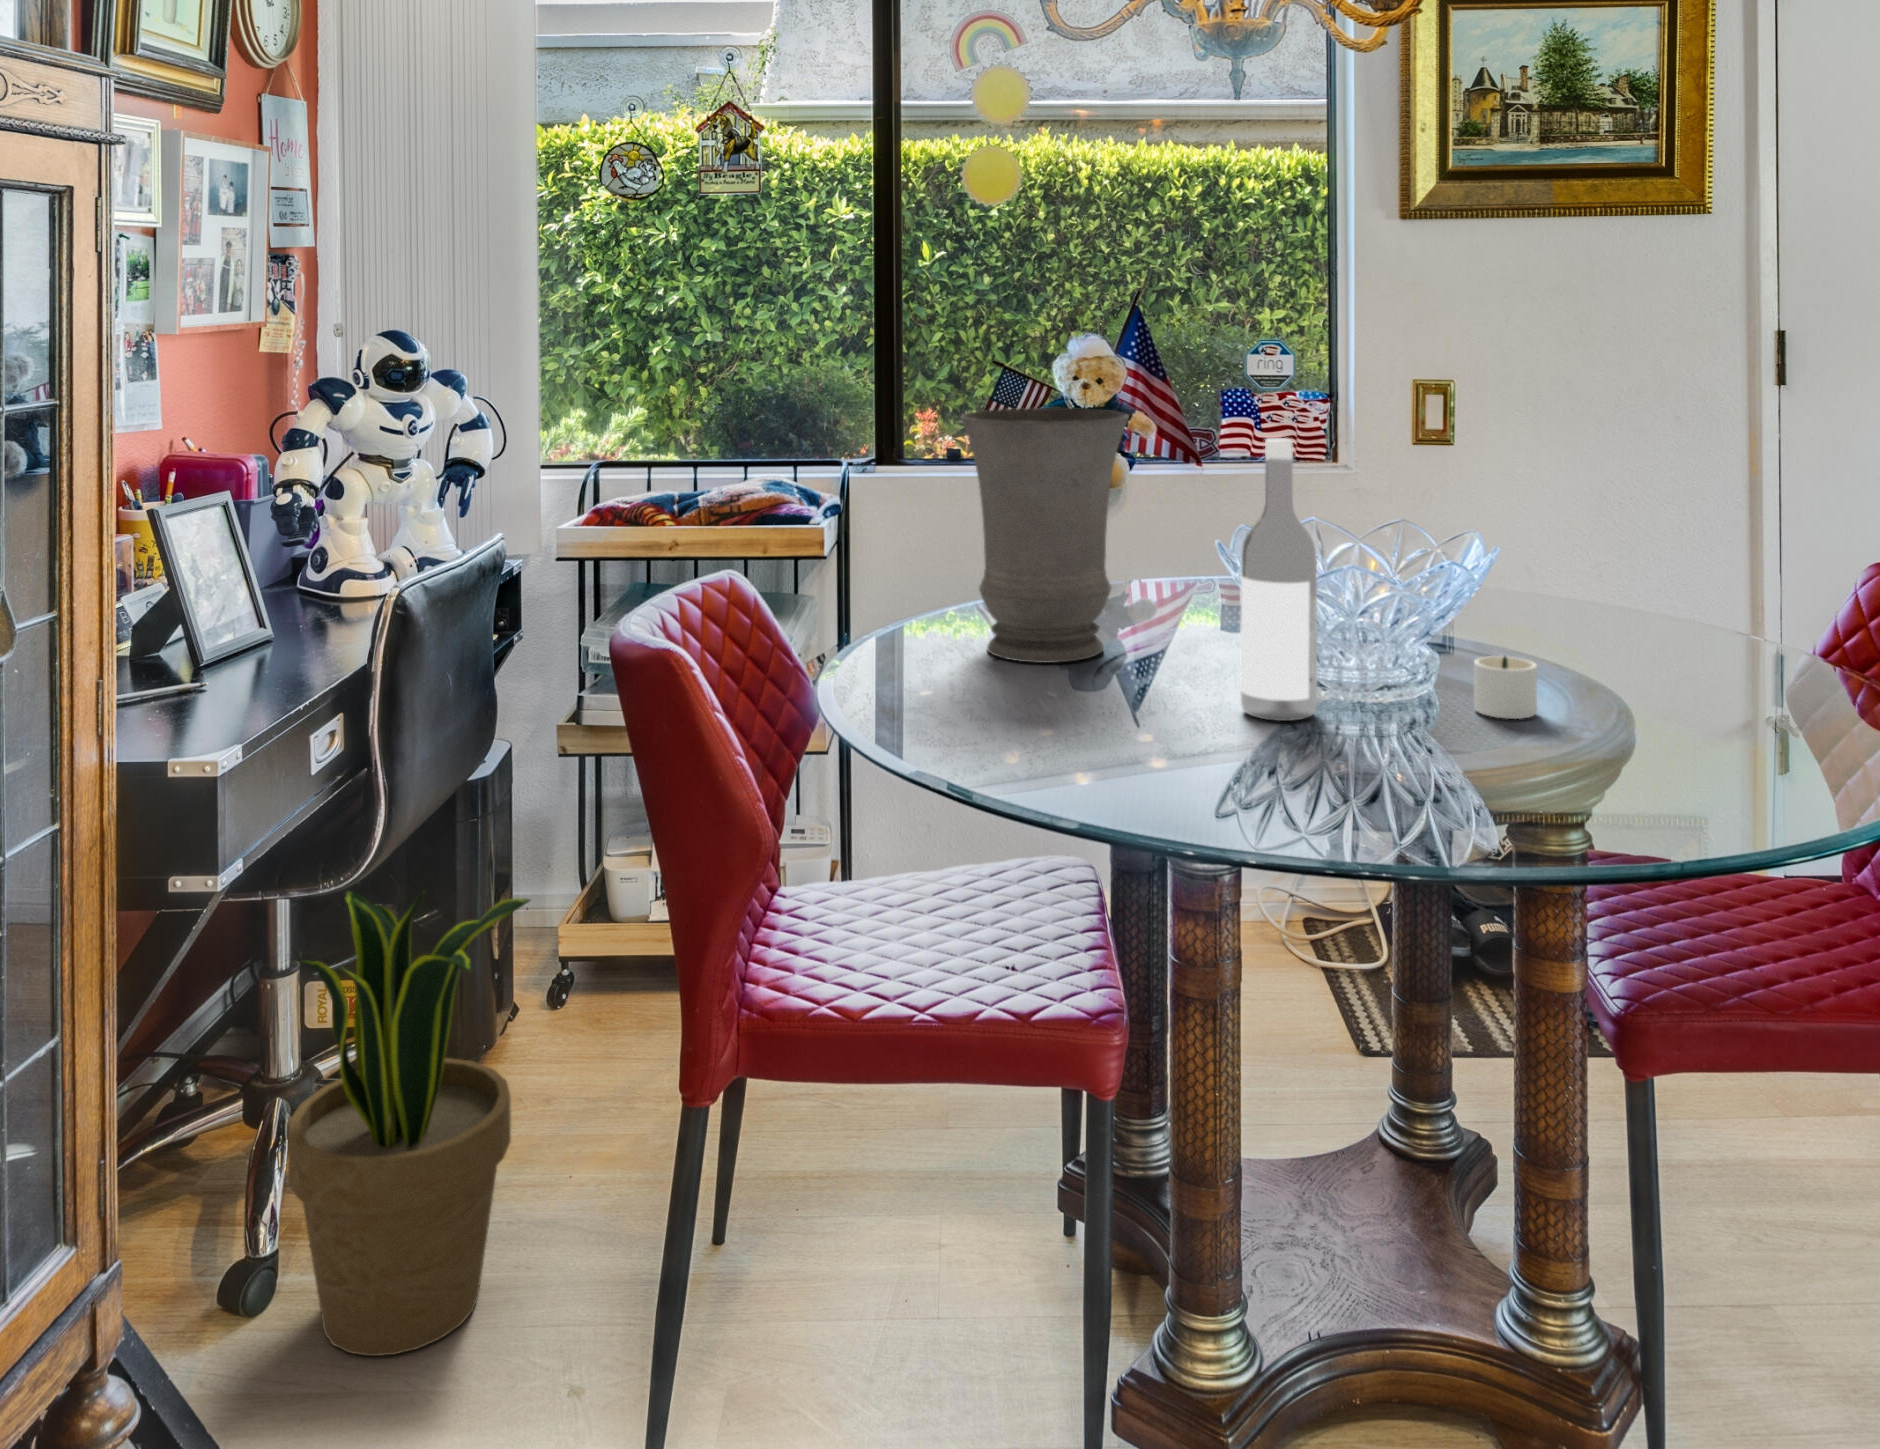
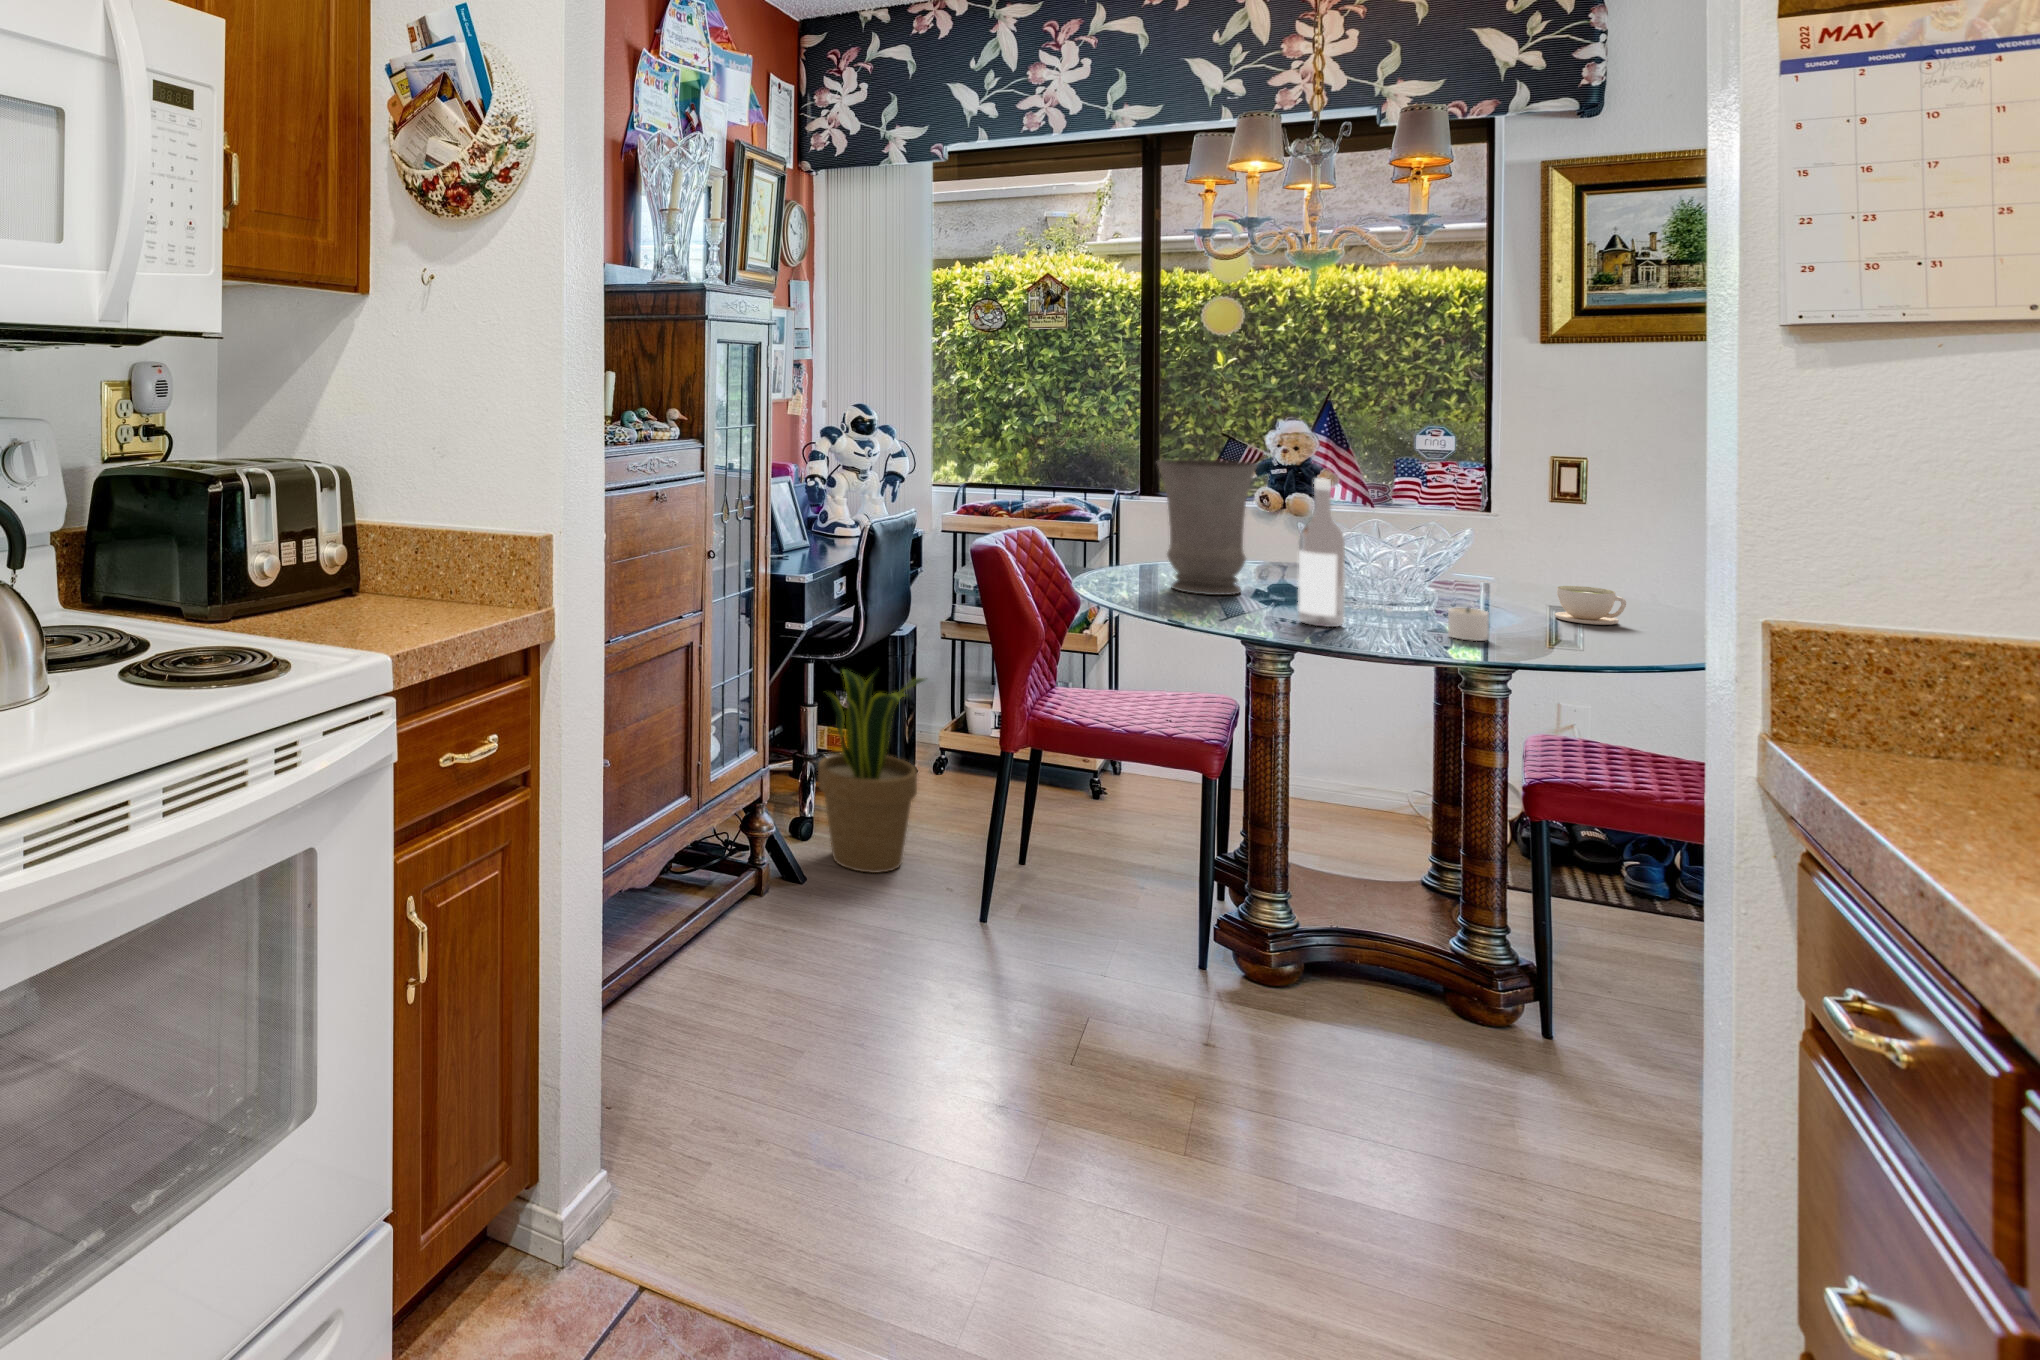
coffee cup: none [1545,585,1642,648] -> present [1555,586,1626,625]

